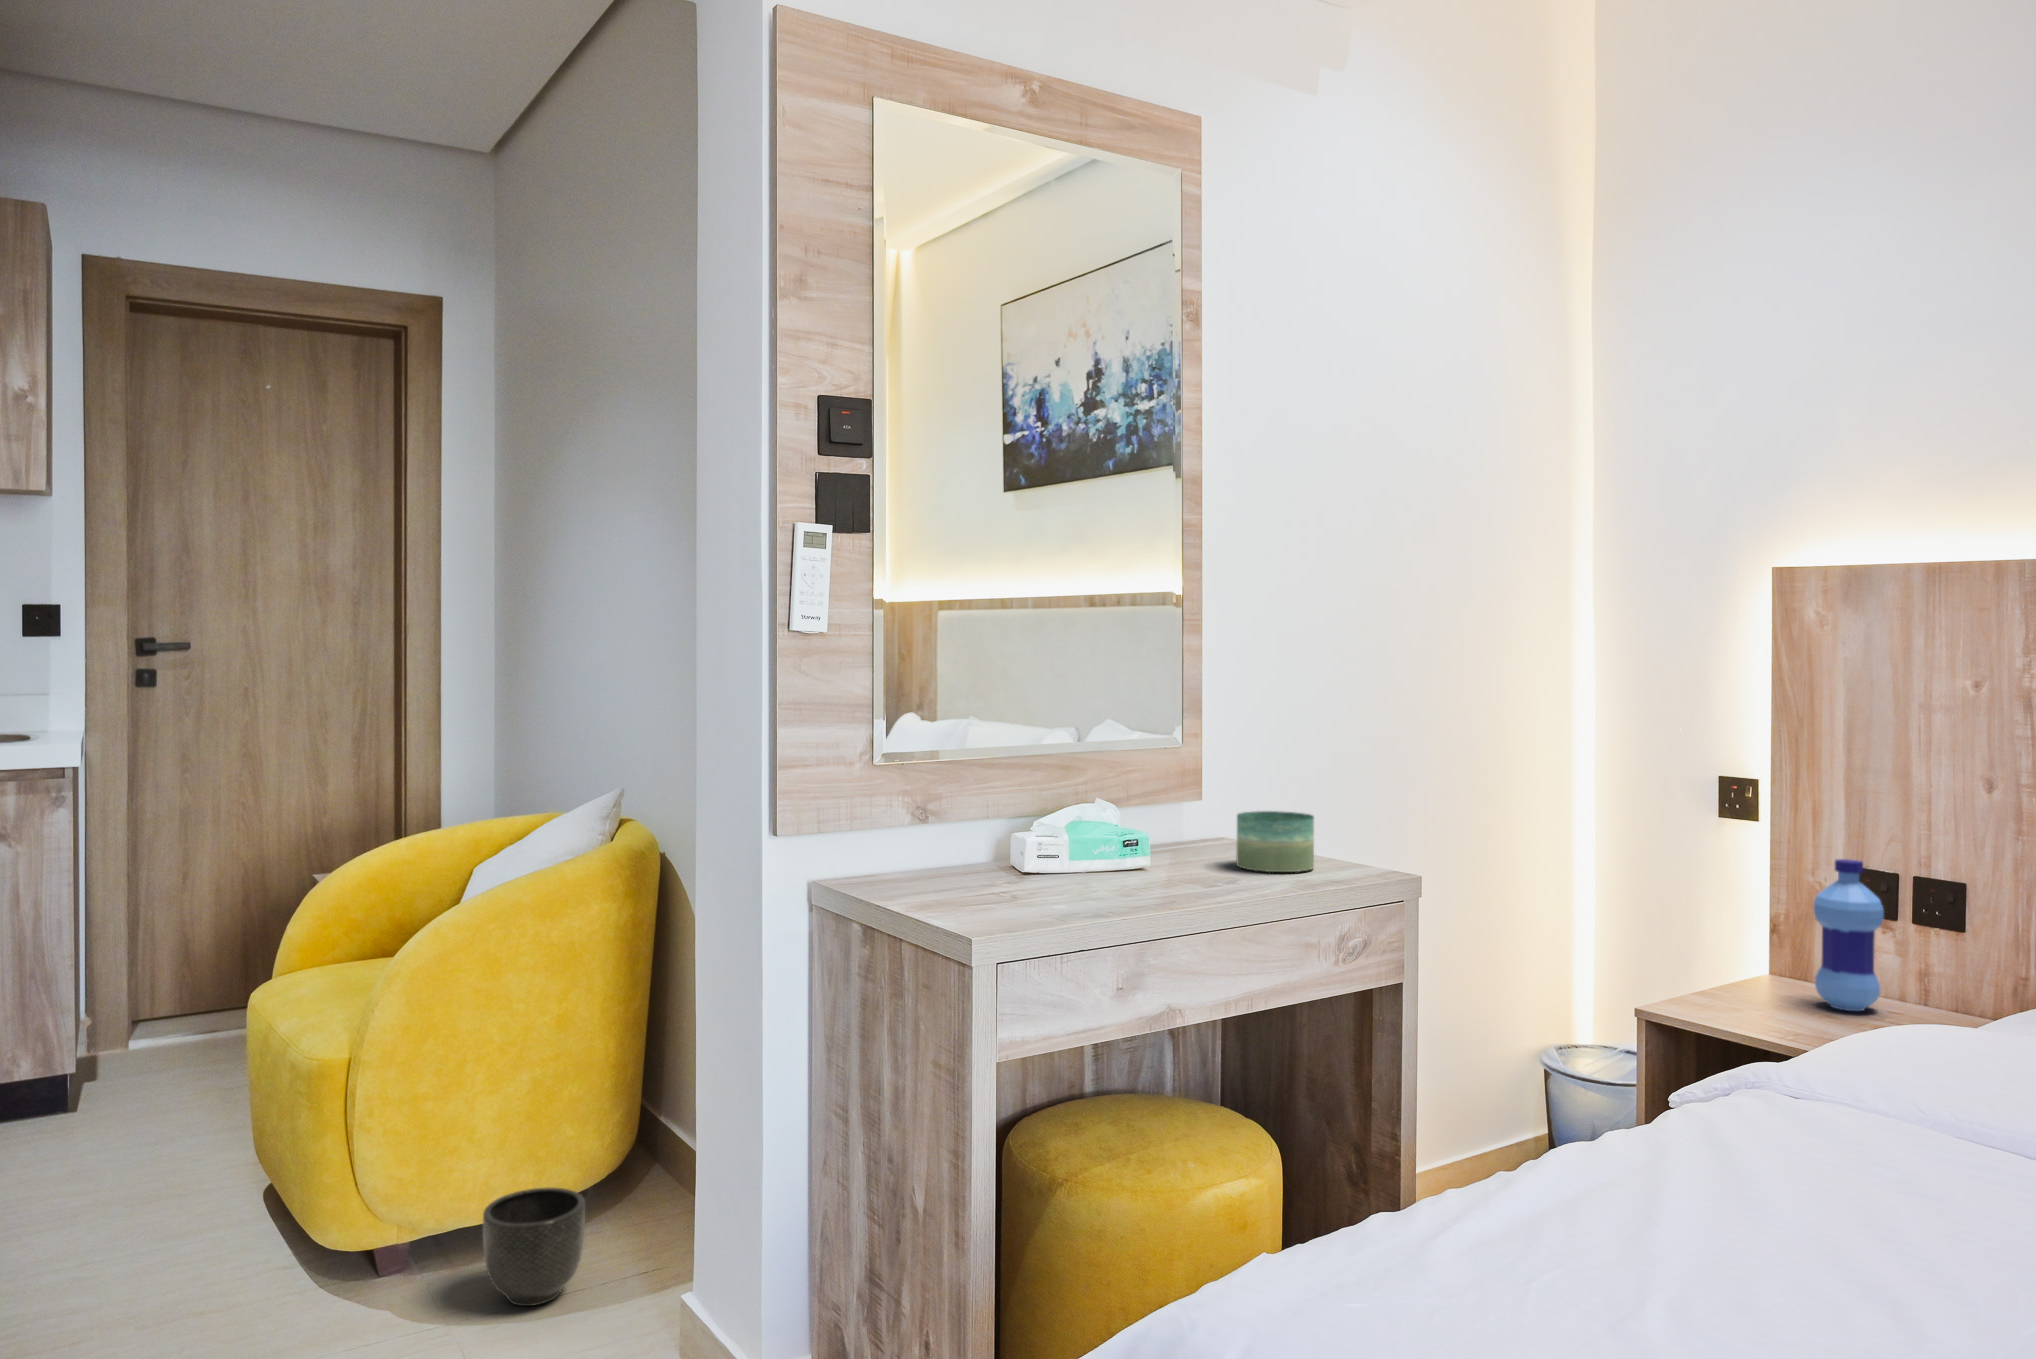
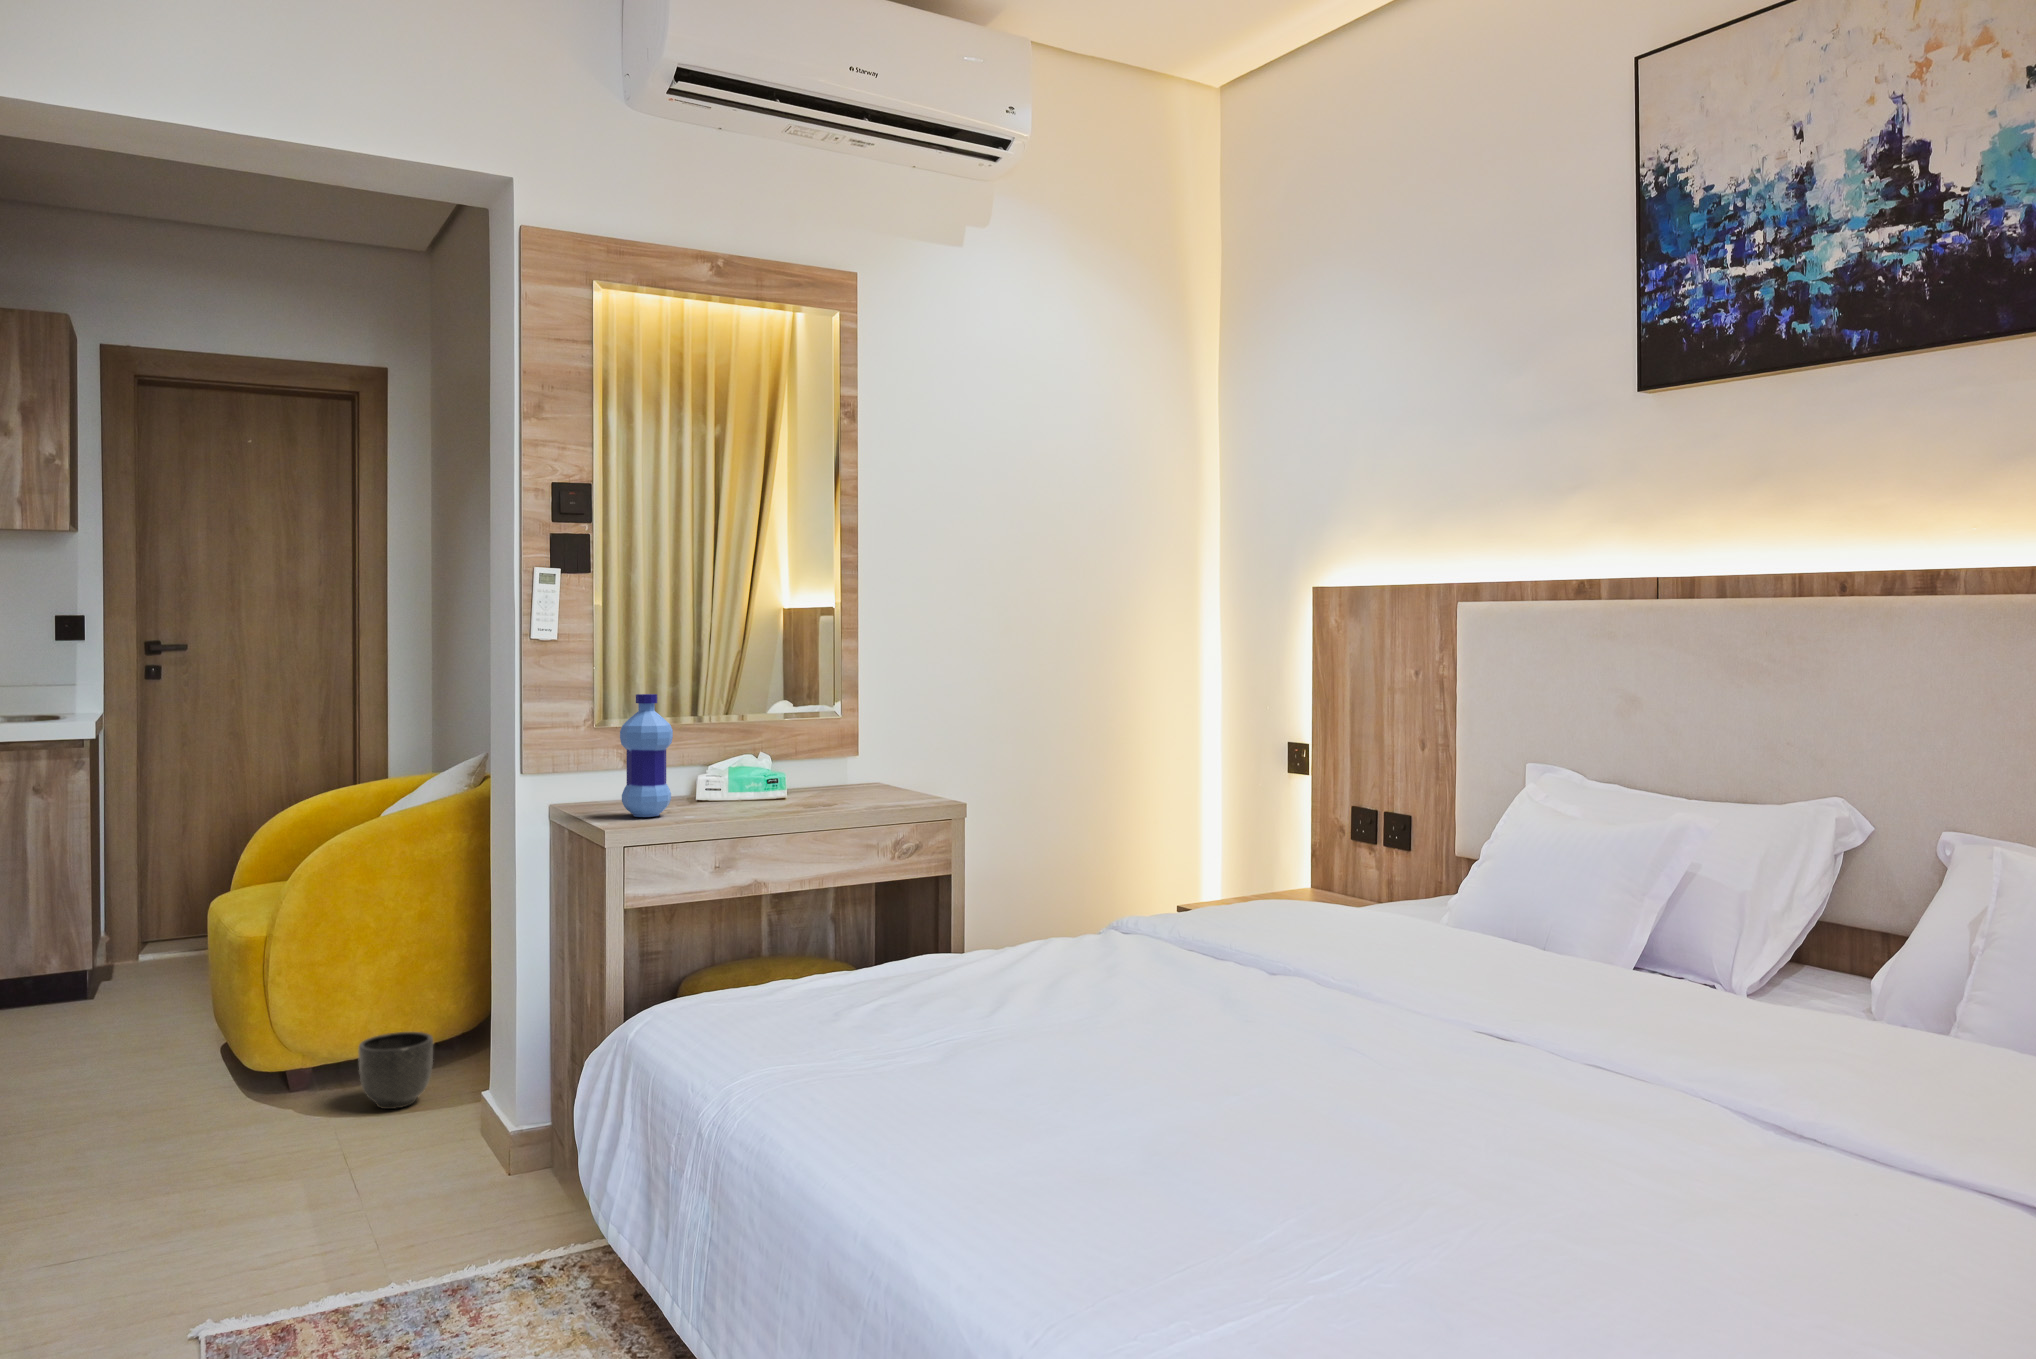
candle: present [1236,811,1314,872] -> none [852,761,904,801]
water bottle: present [1814,859,1884,1011] -> present [620,694,673,817]

